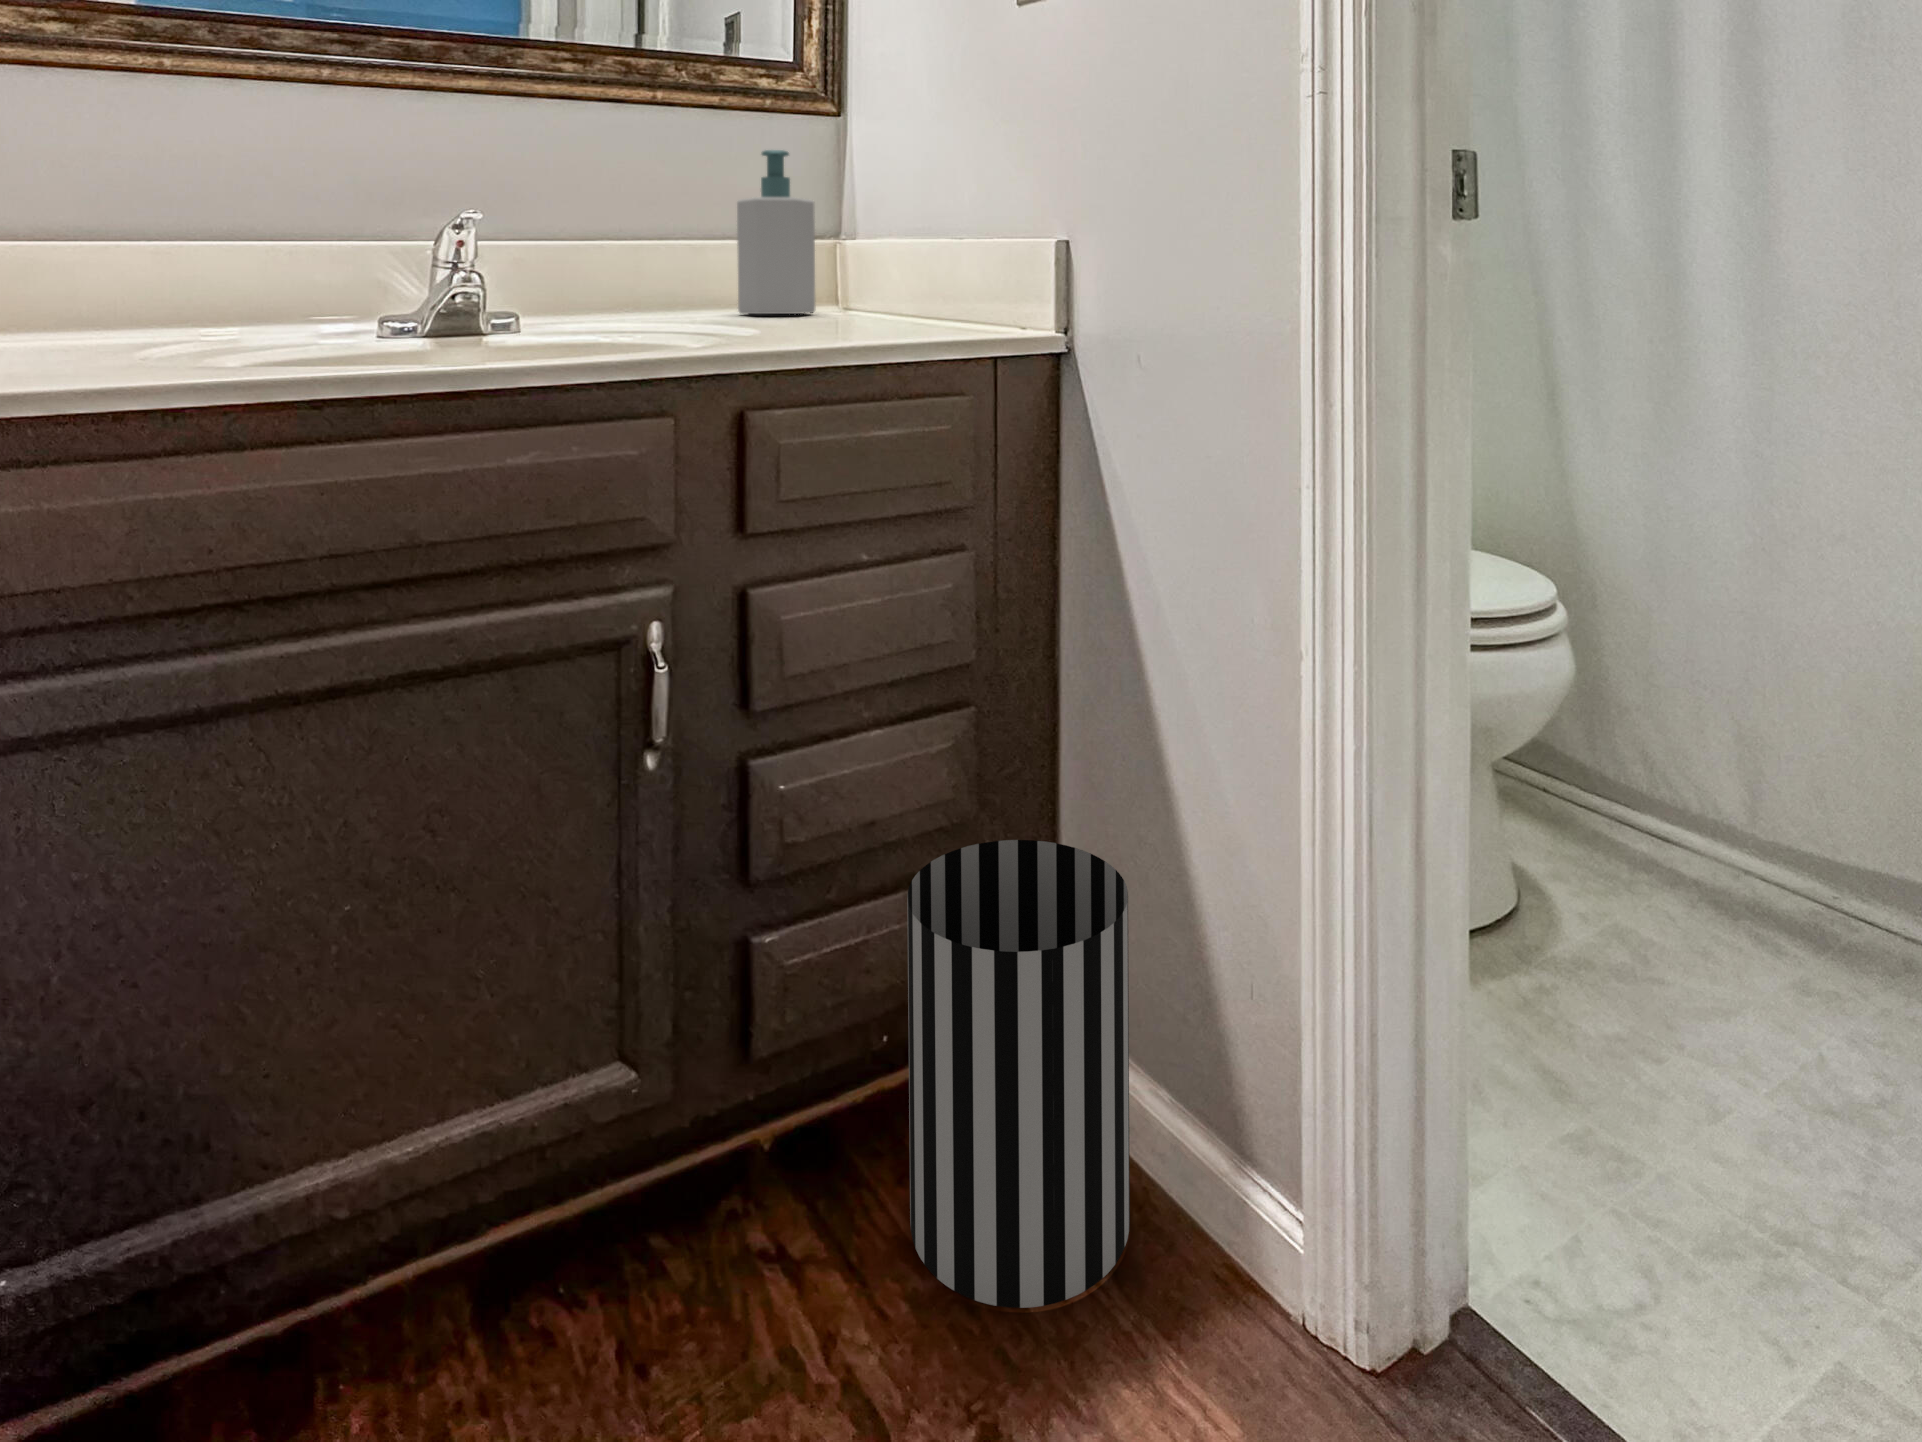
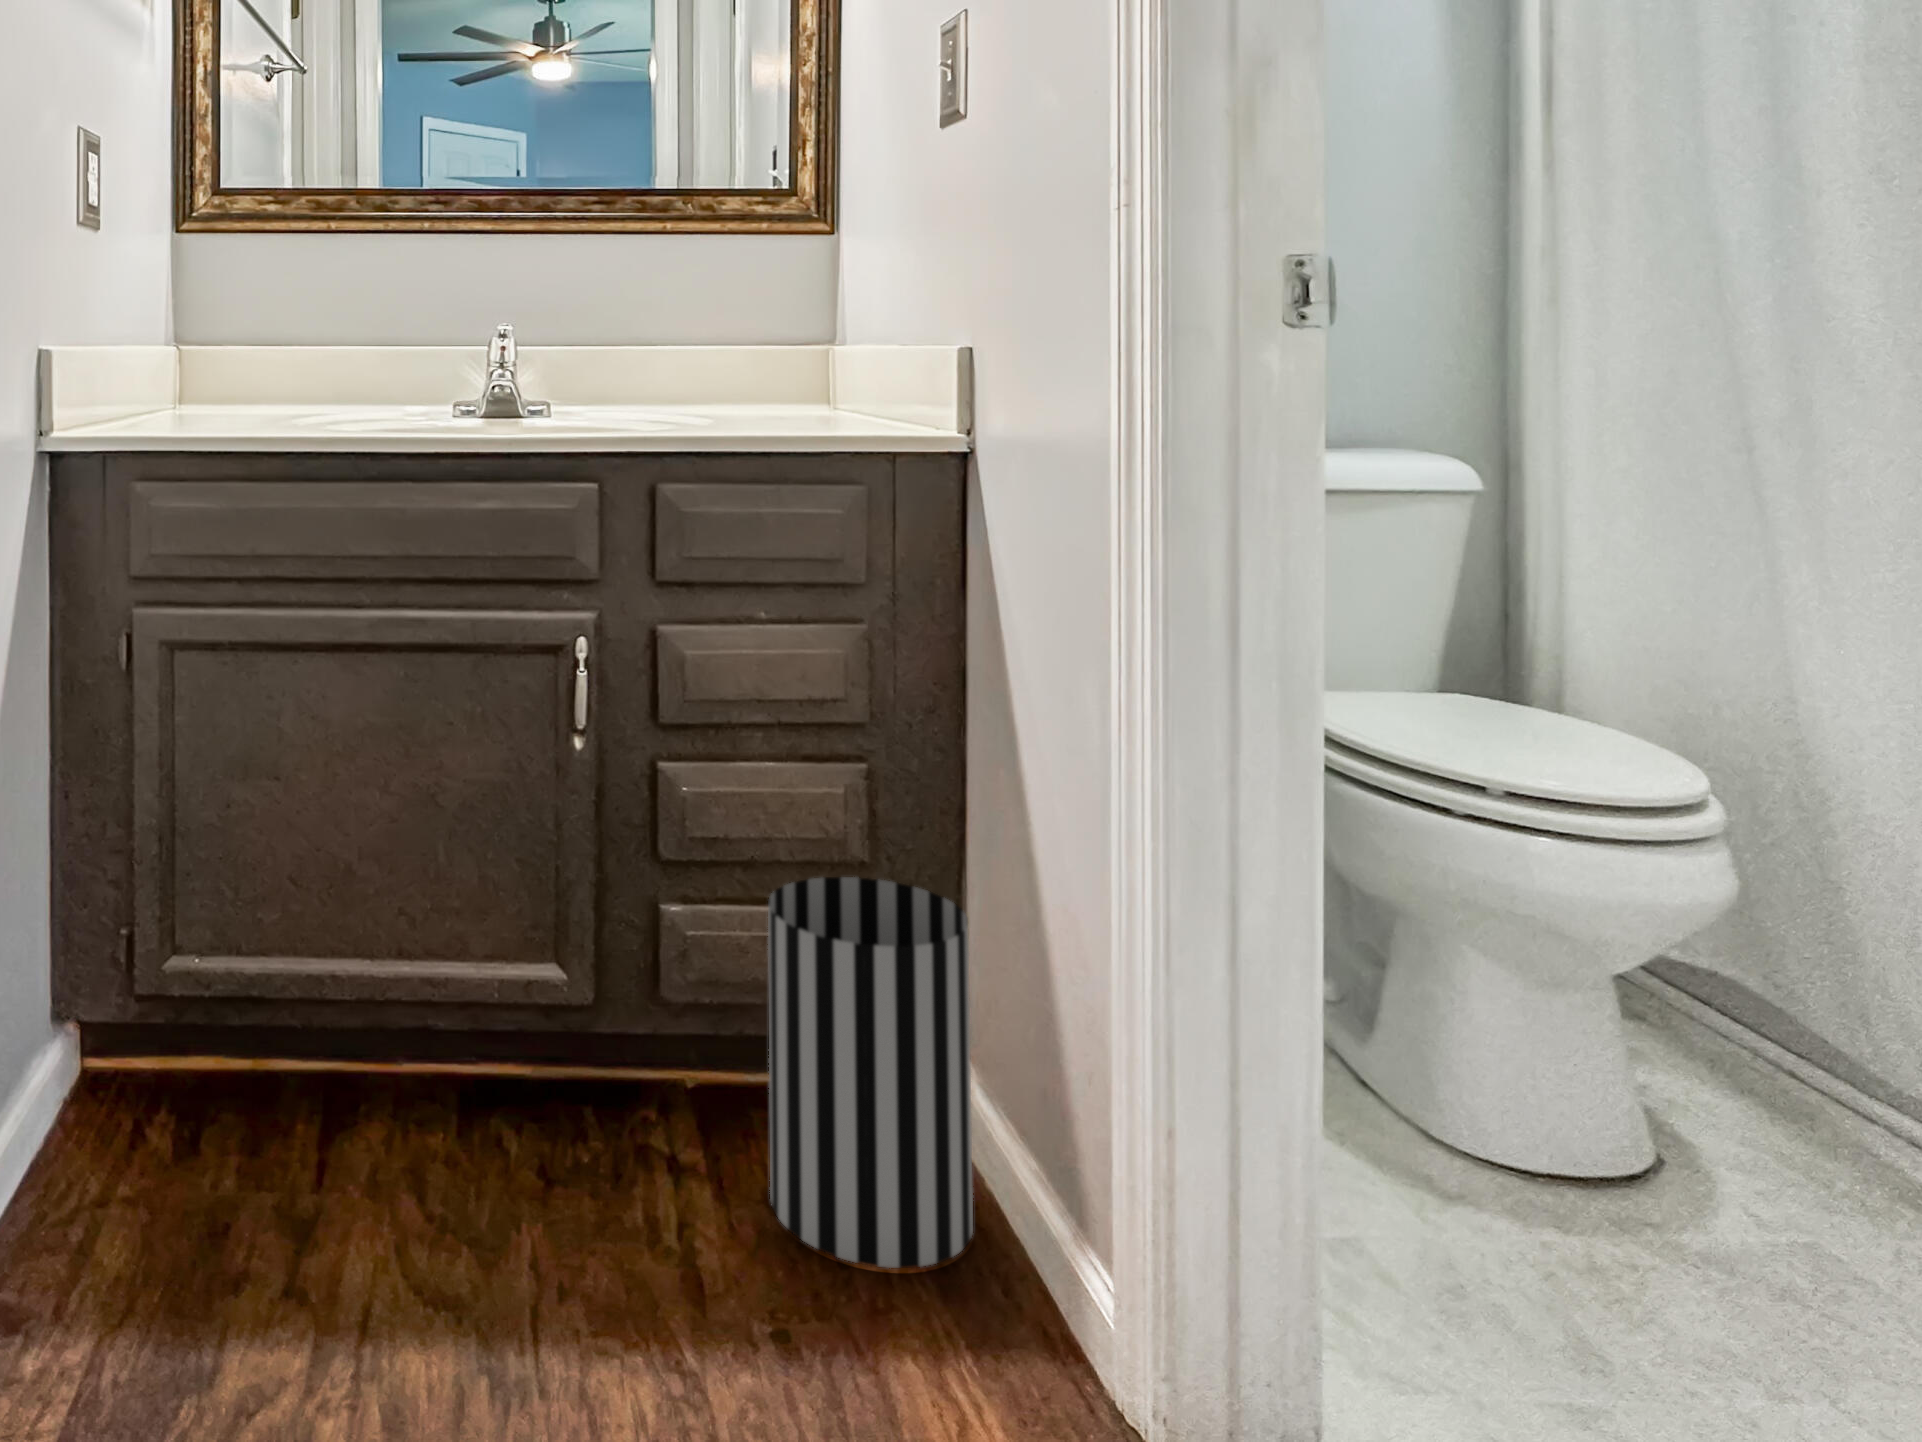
soap bottle: present [737,150,816,314] -> none [733,263,802,409]

